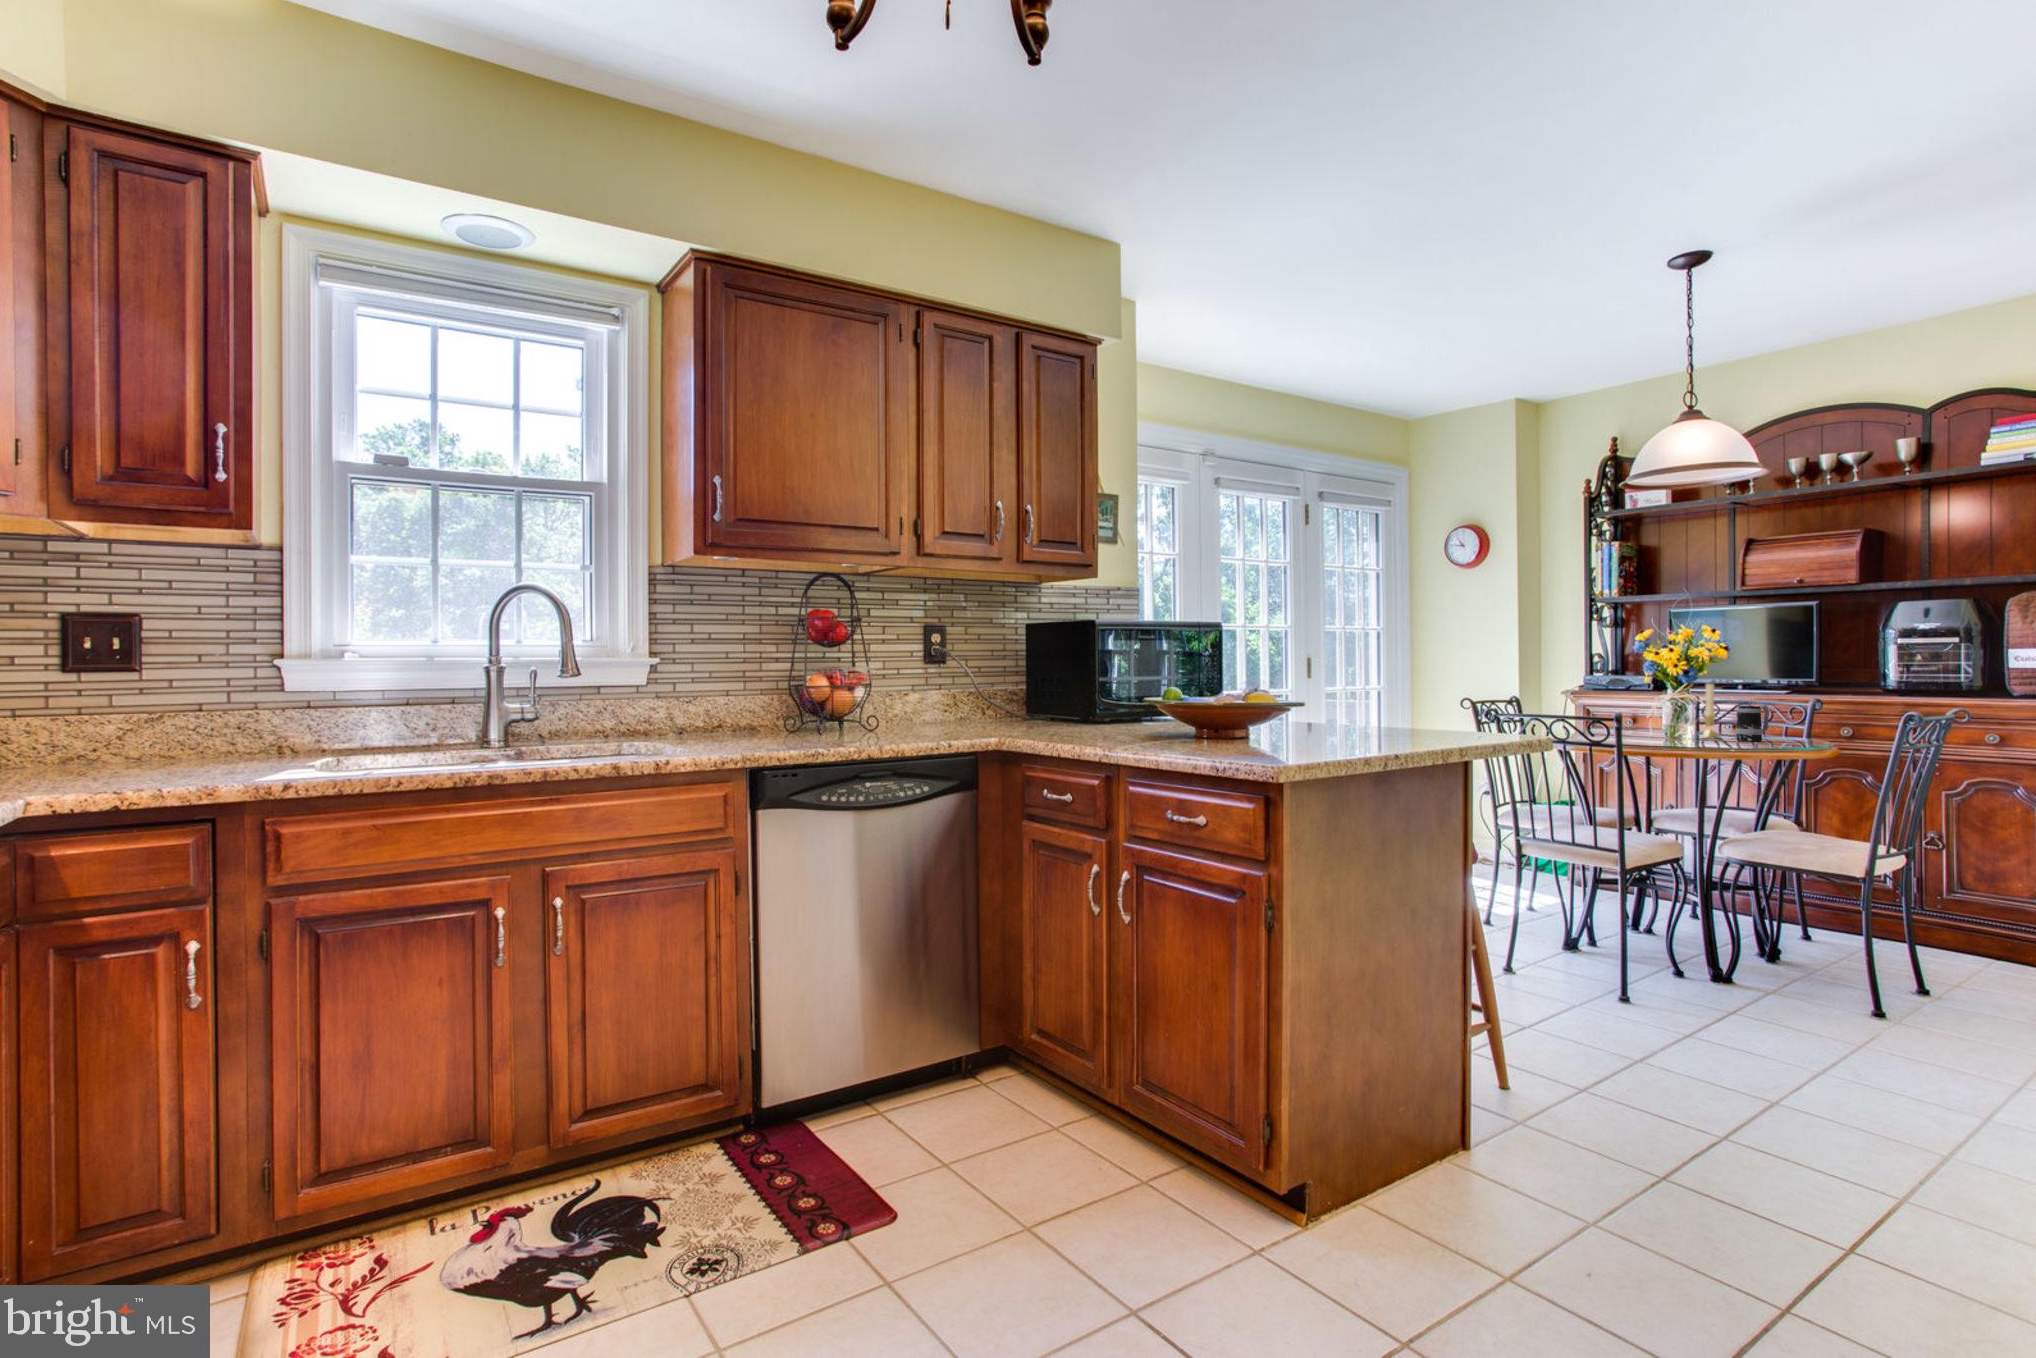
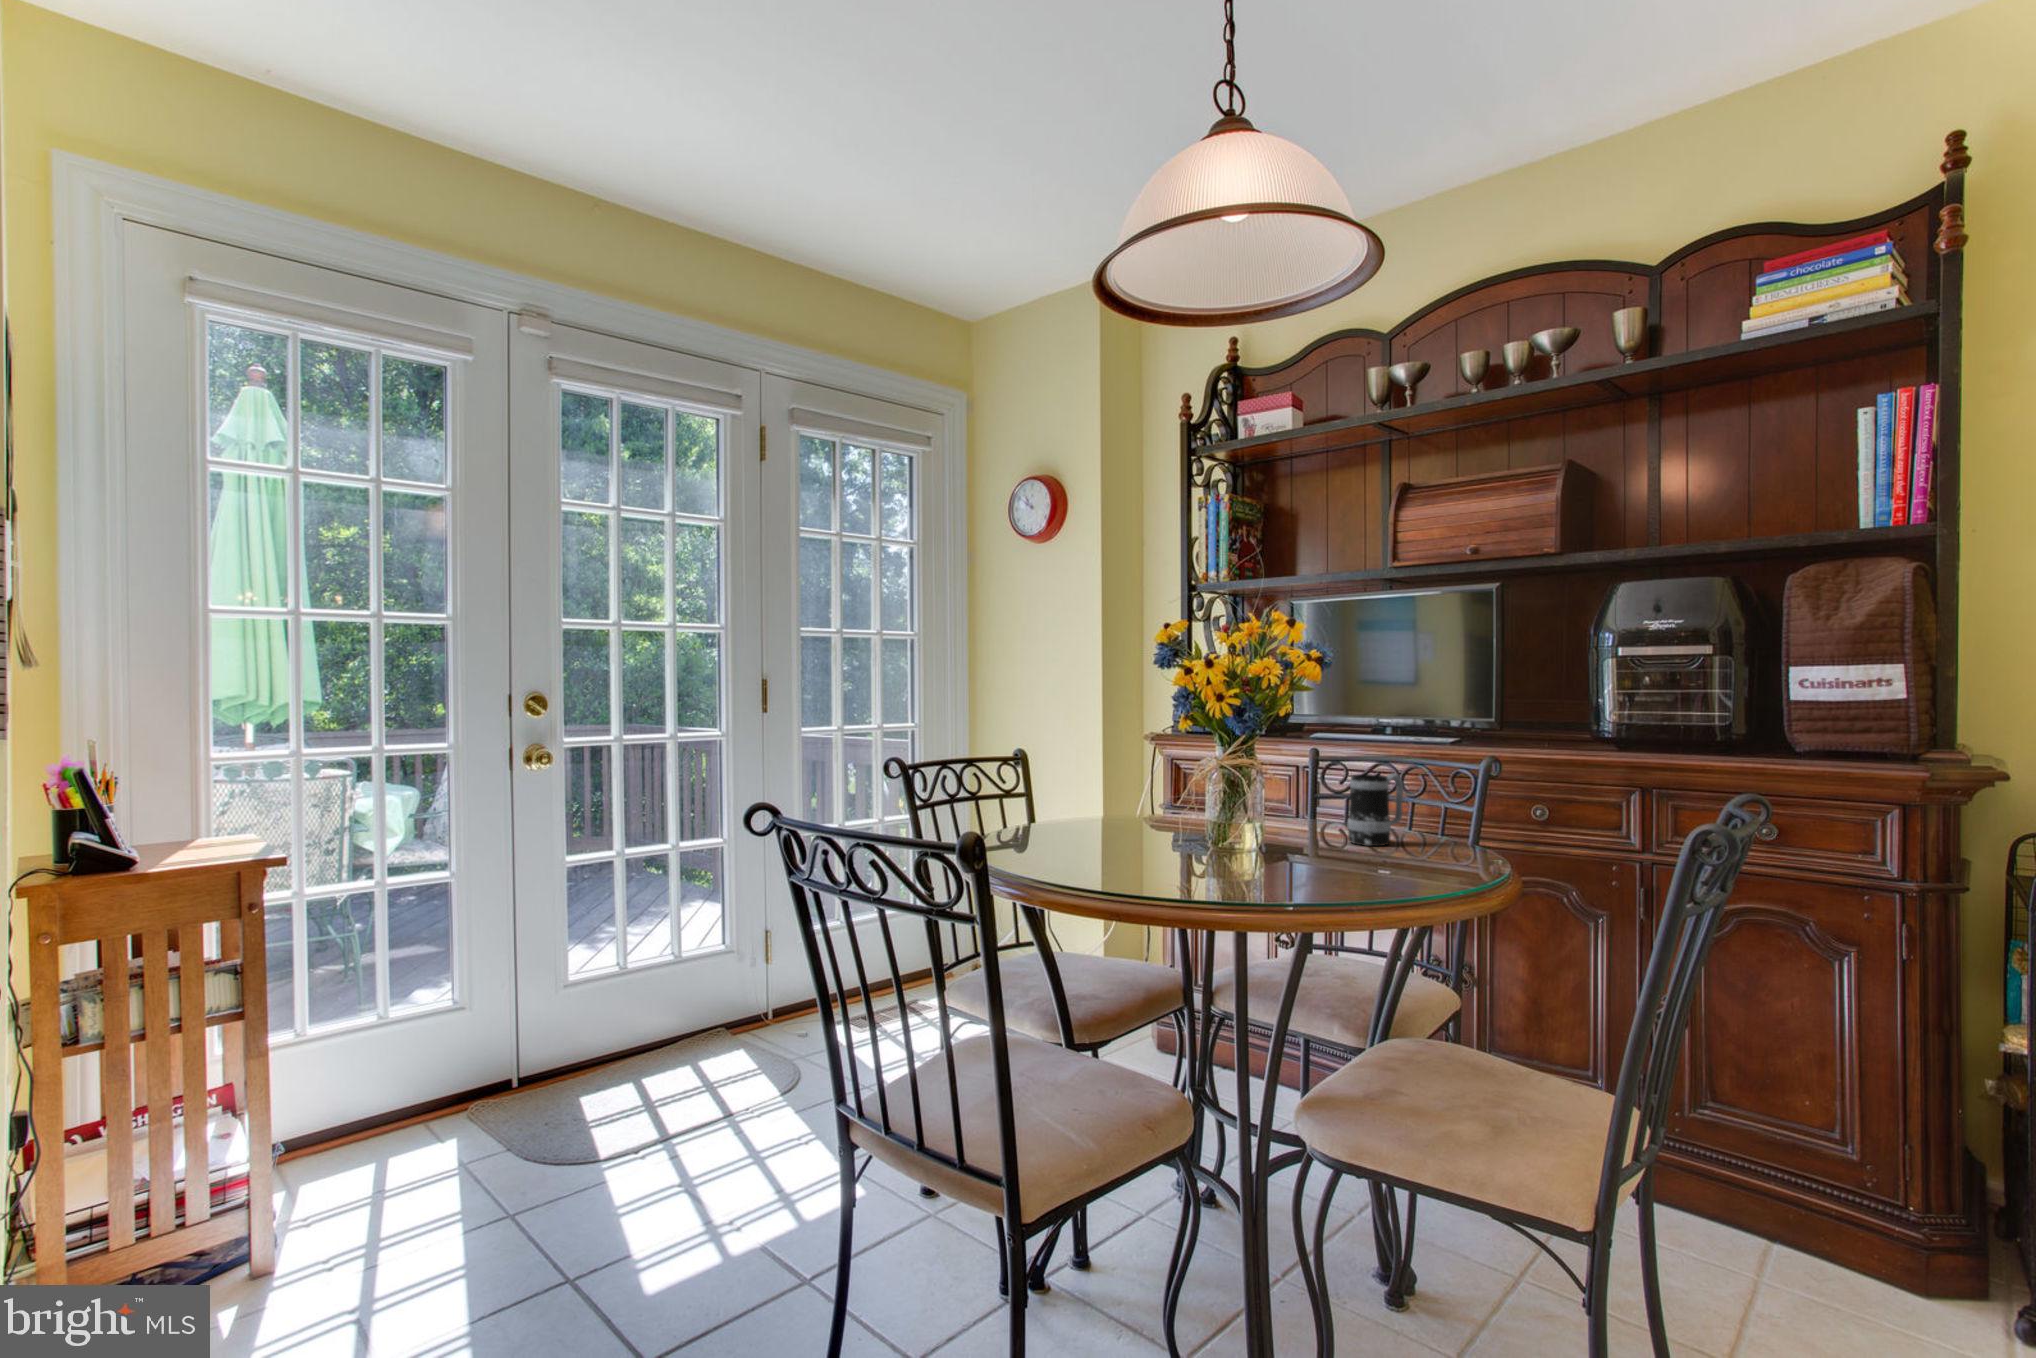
candle holder: present [1703,684,1721,739] -> none [1296,725,1334,833]

